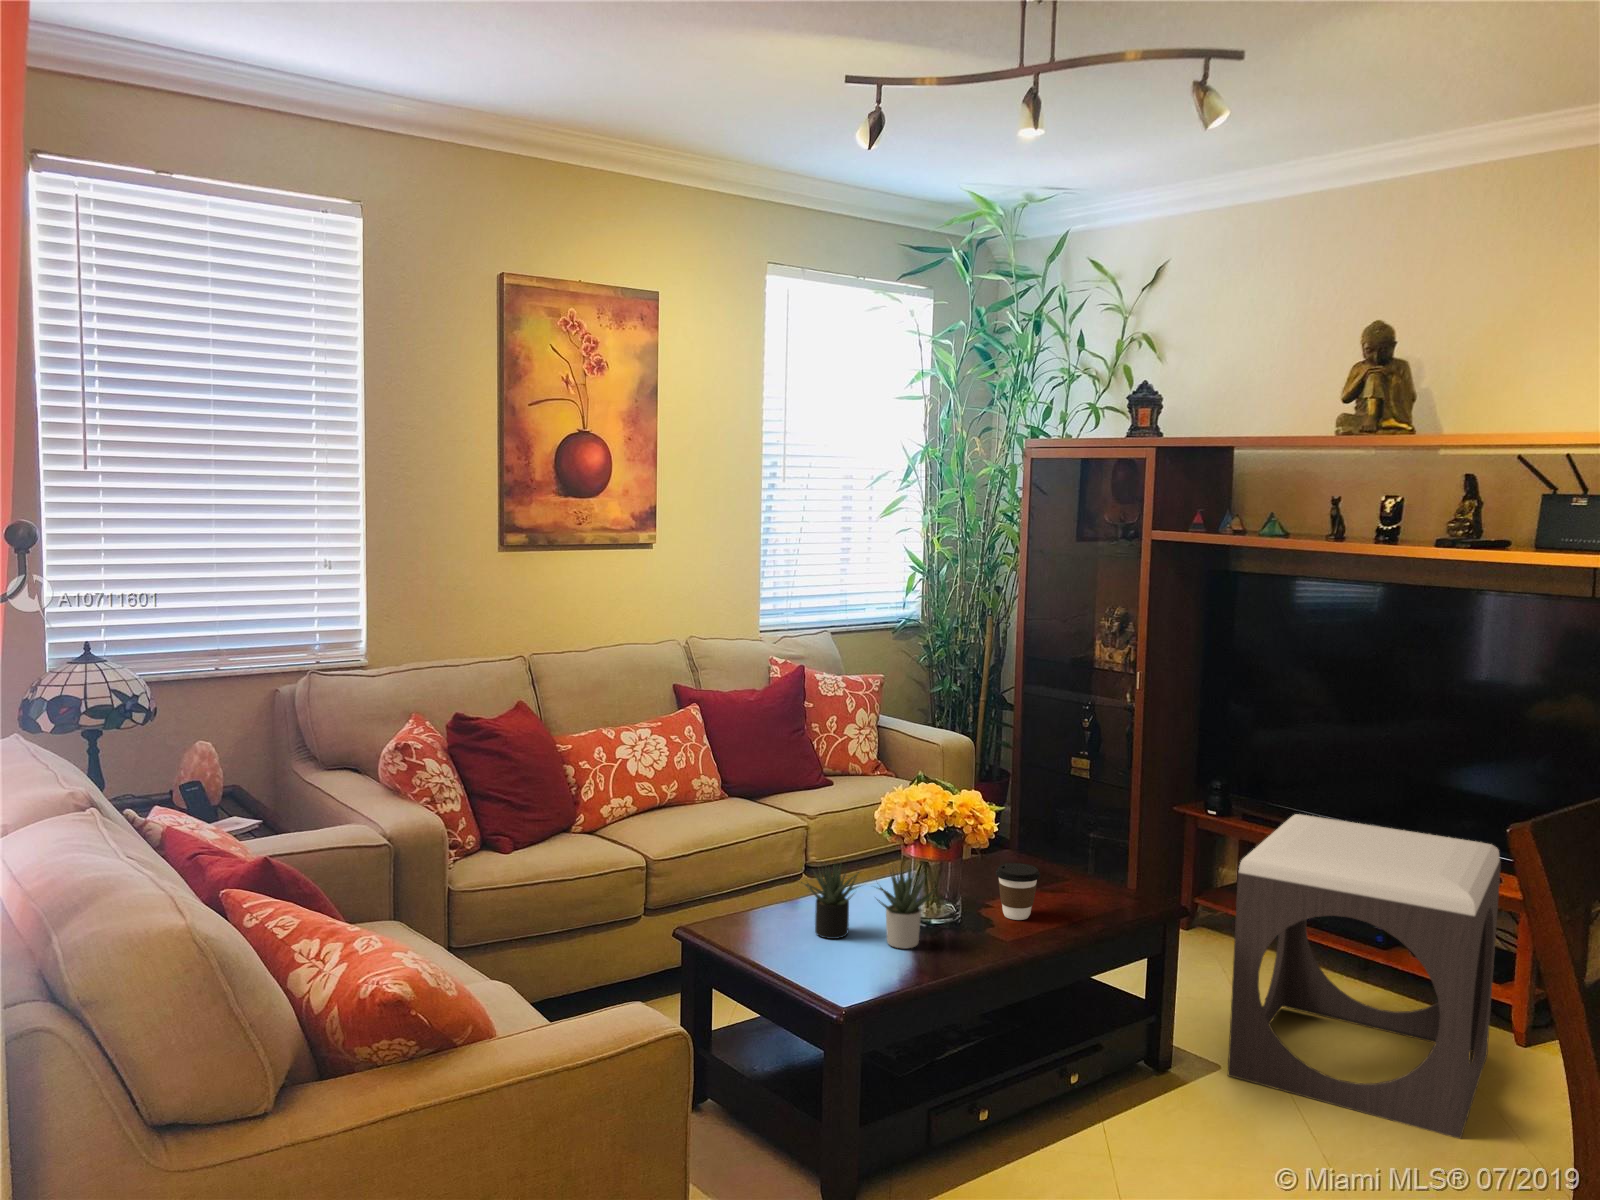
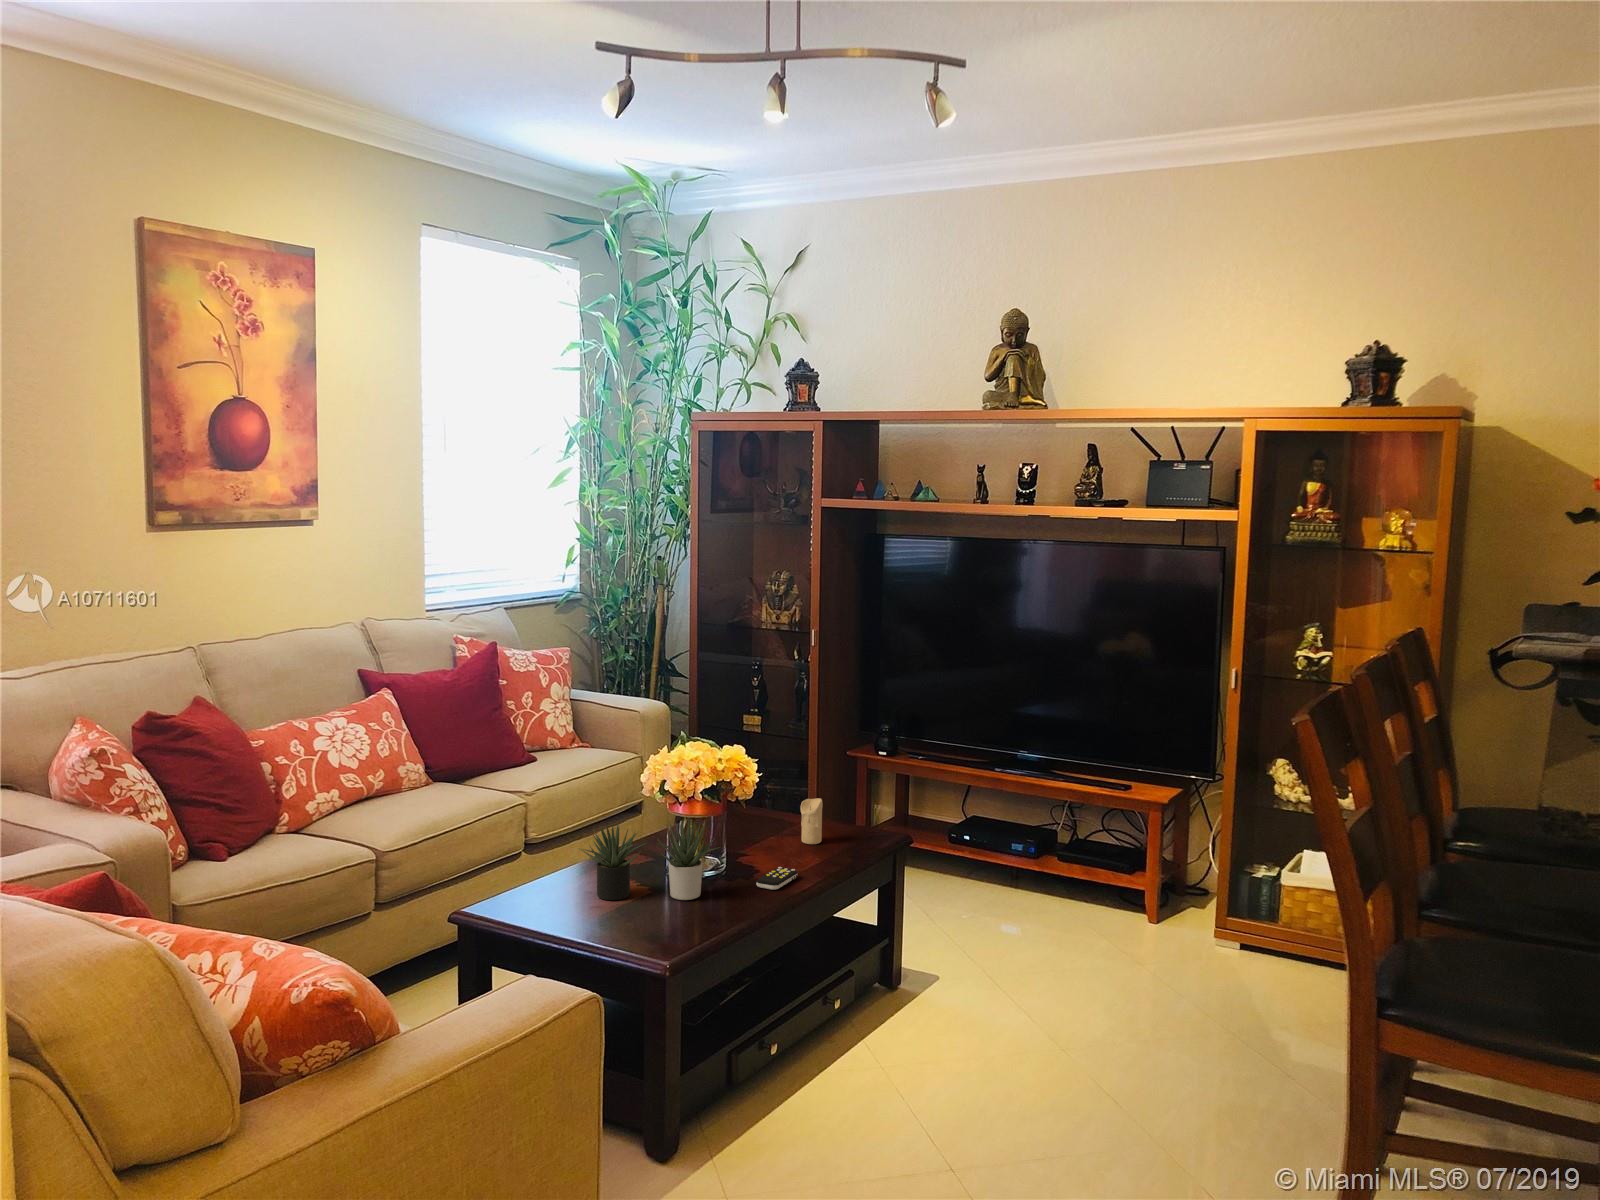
footstool: present [1228,814,1501,1139] -> none [946,747,1146,1001]
candle: none [1059,854,1083,904] -> present [801,798,823,844]
coffee cup: present [996,863,1040,920] -> none [752,811,793,863]
remote control: none [982,925,1032,950] -> present [756,867,797,890]

